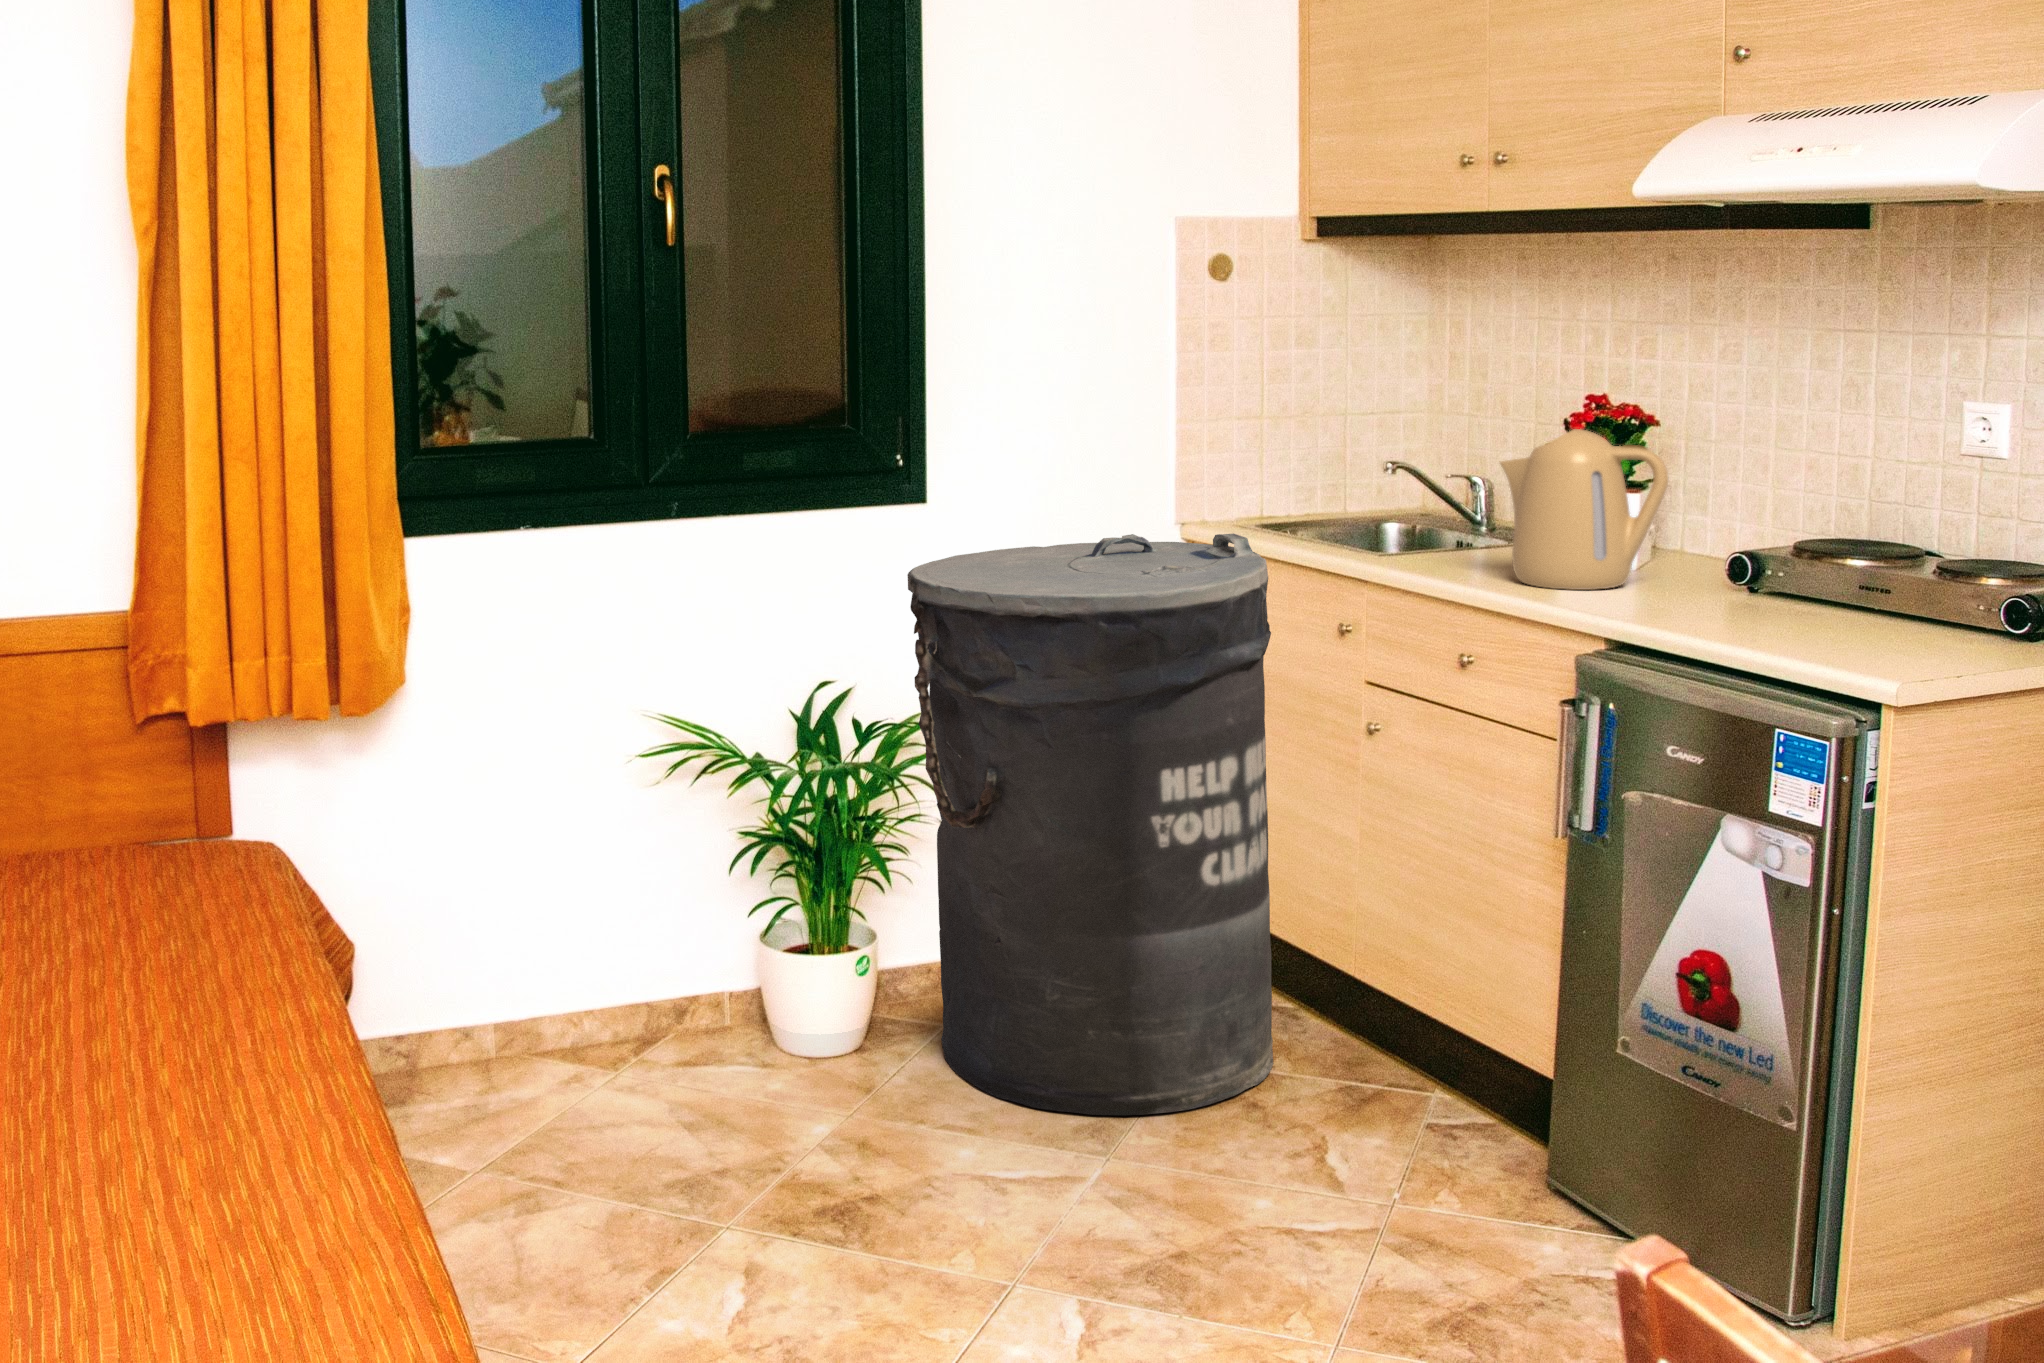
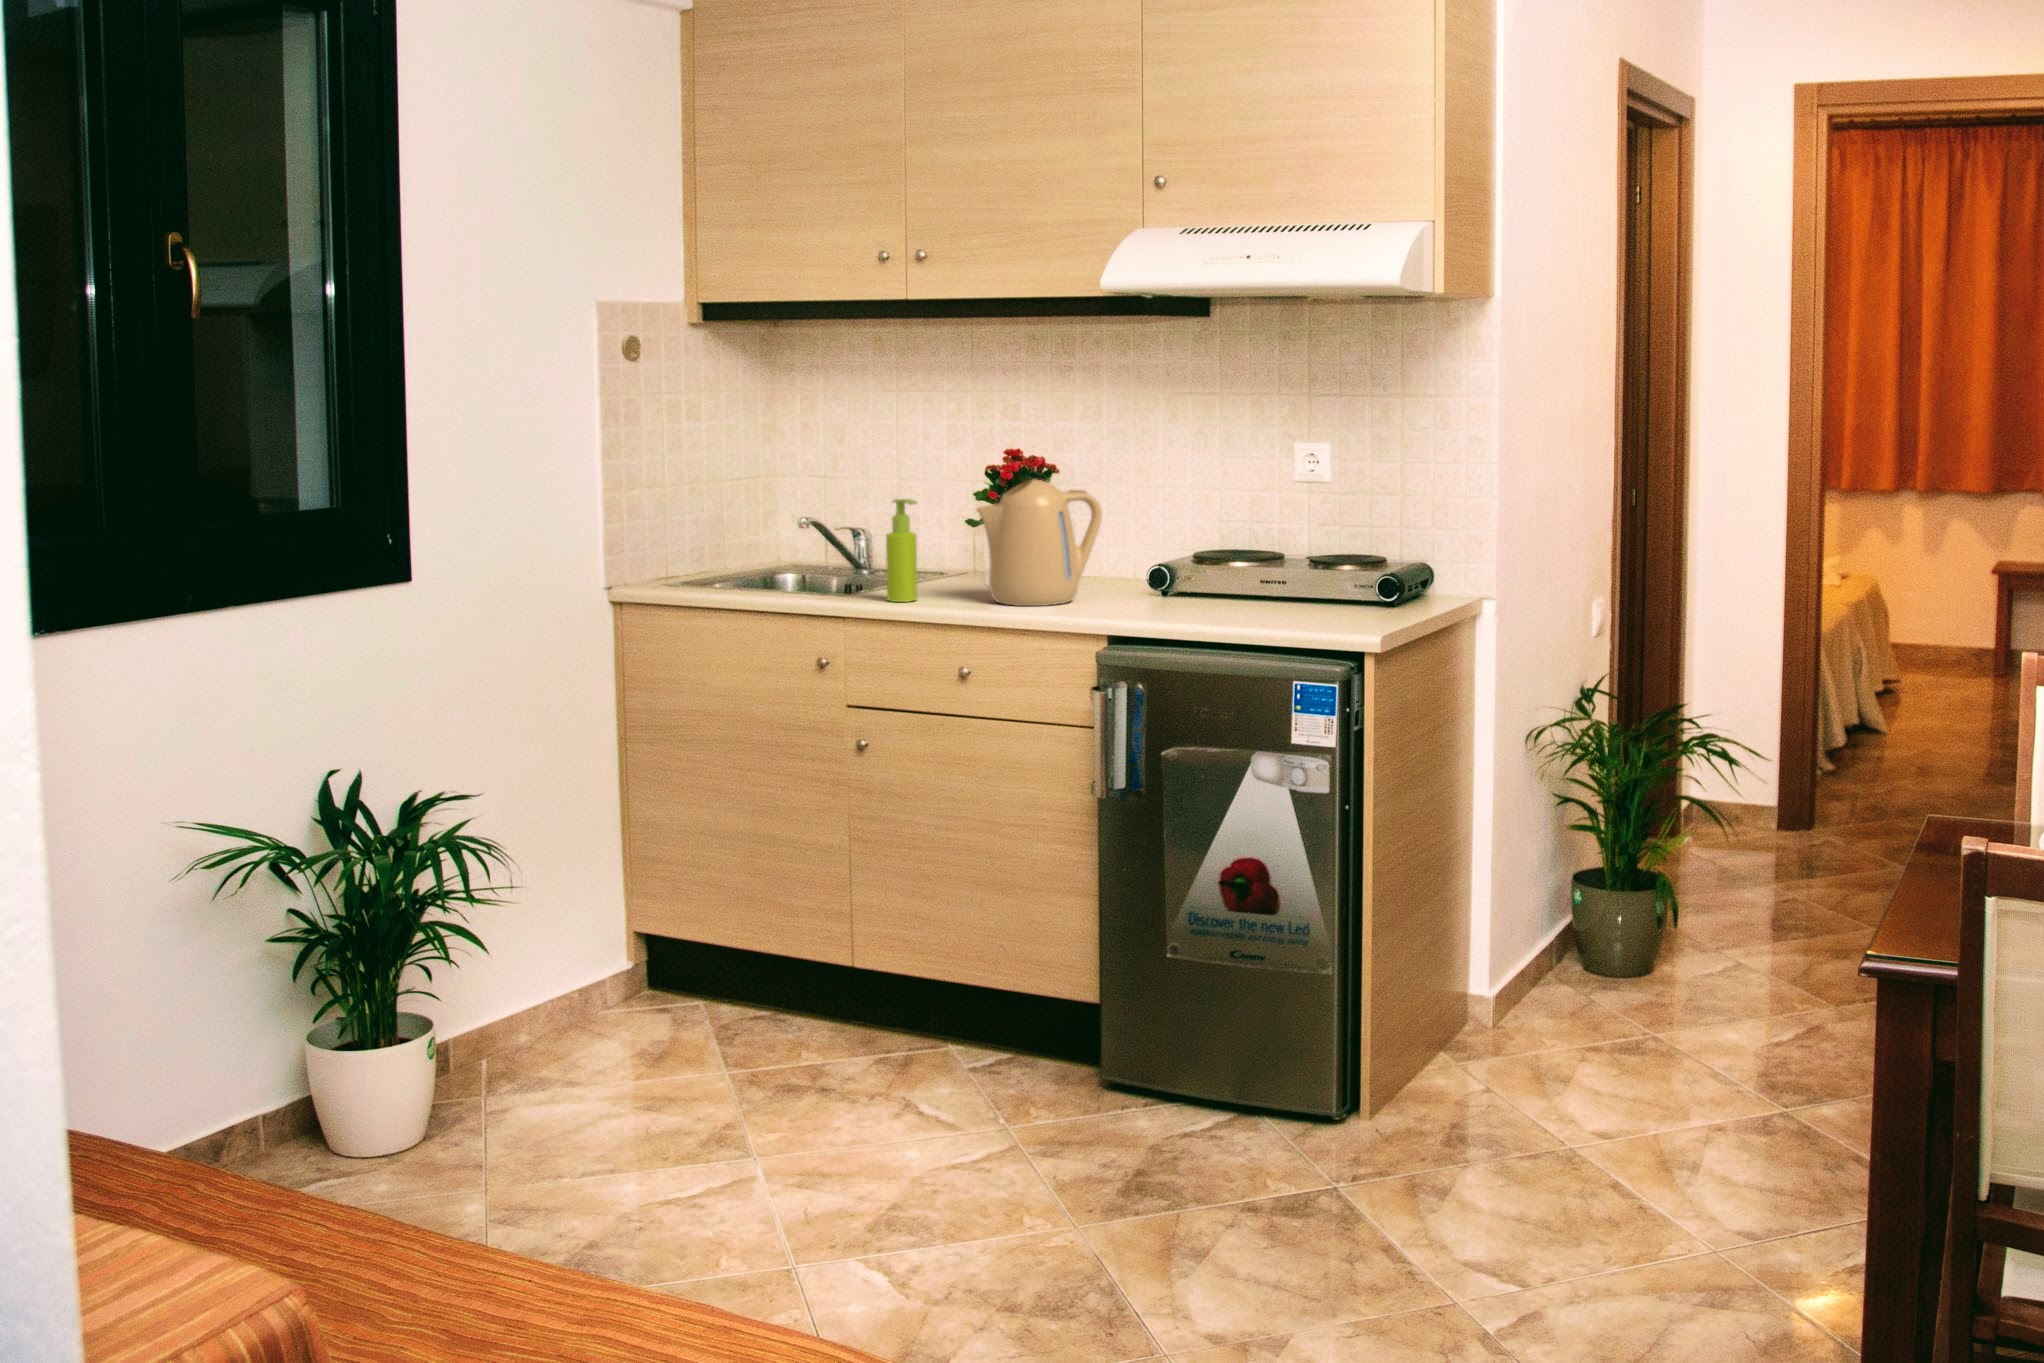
soap dispenser: none [1405,446,1443,569] -> present [886,499,918,602]
trash can: present [907,533,1273,1115] -> none [431,587,815,1165]

